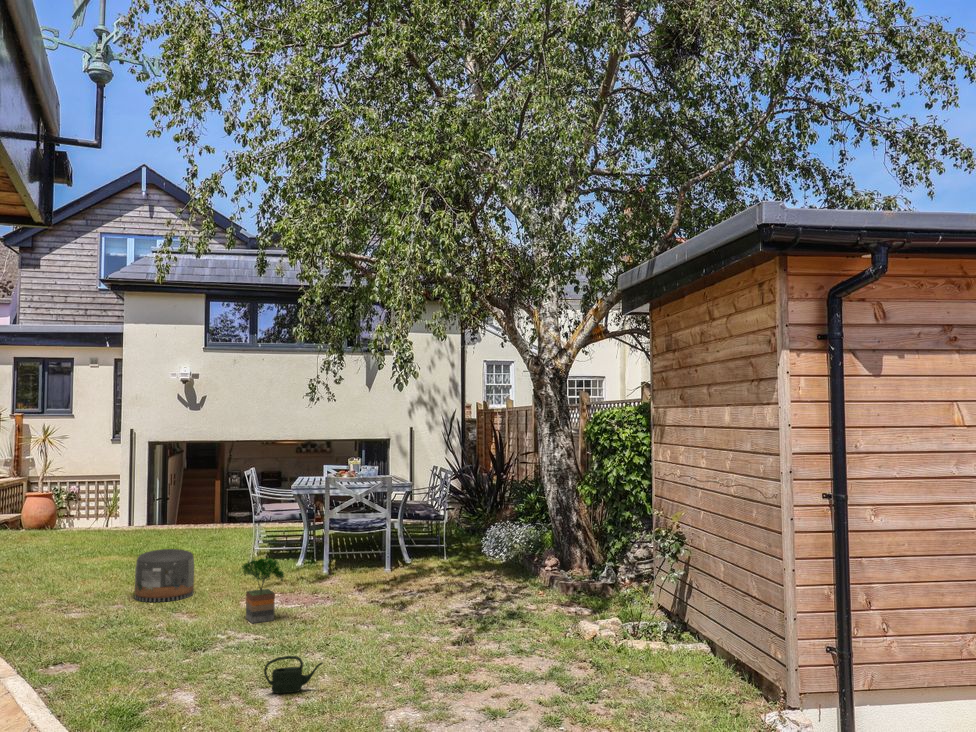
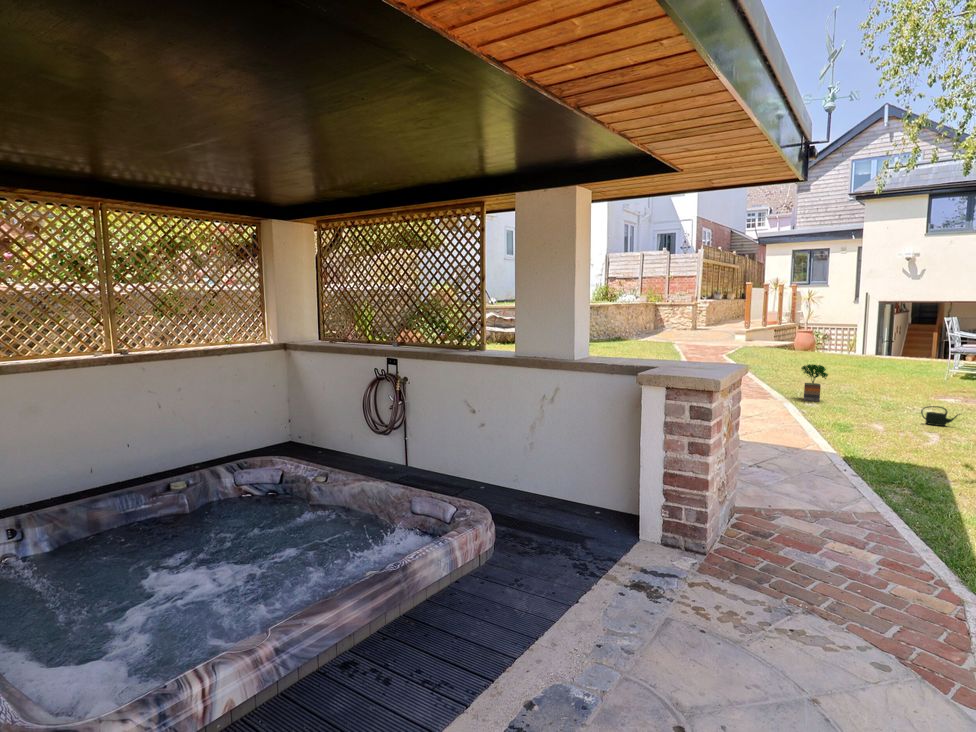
pouf: present [135,549,194,602] -> none [856,358,895,386]
potted tree: present [242,558,284,623] -> present [801,364,828,402]

